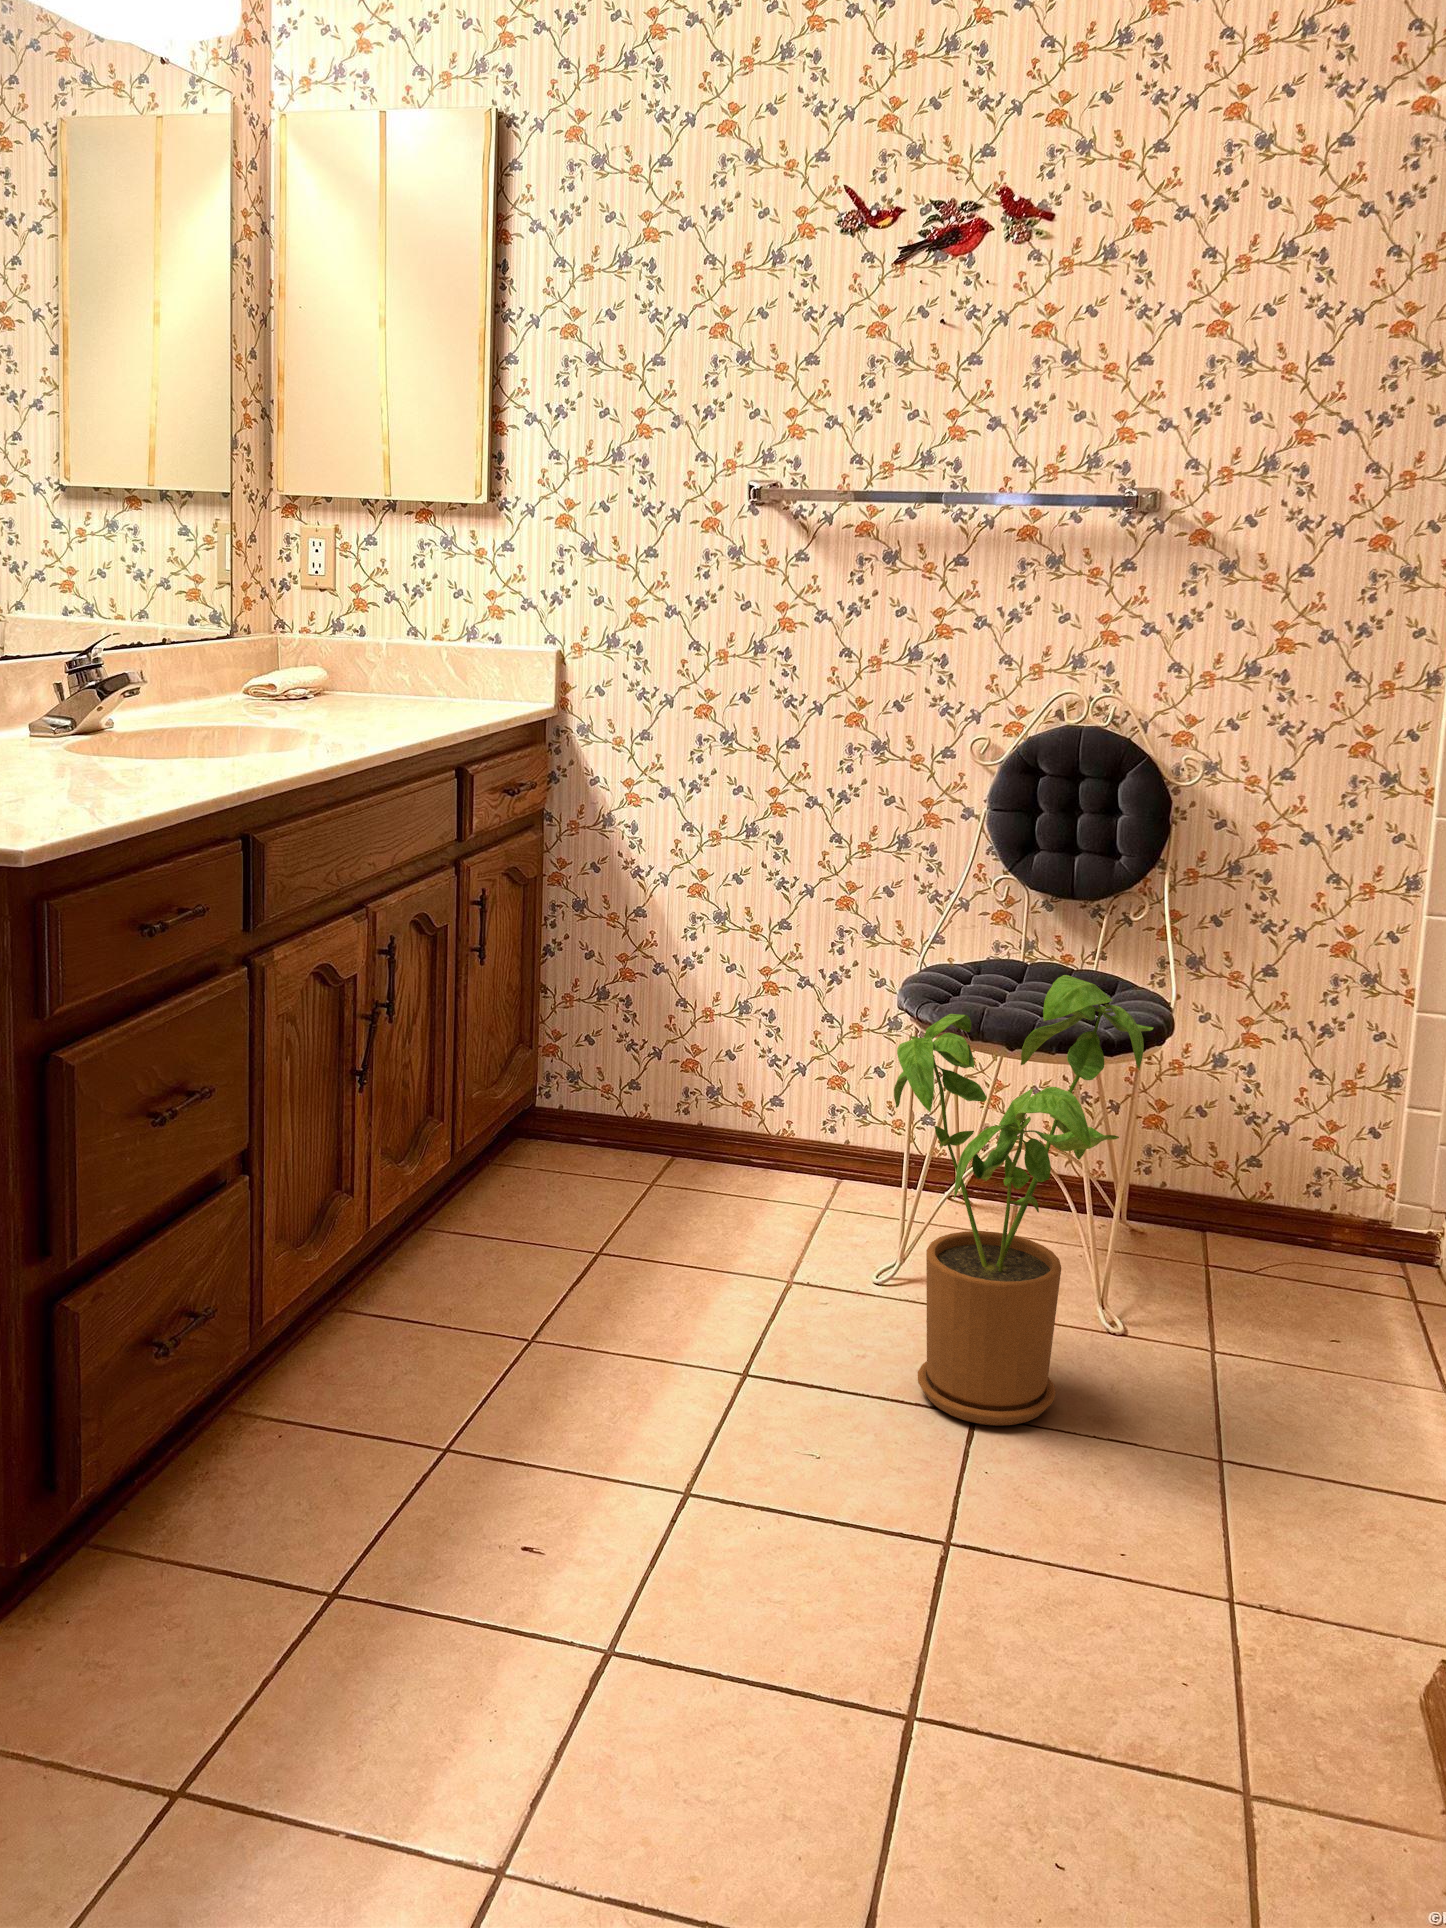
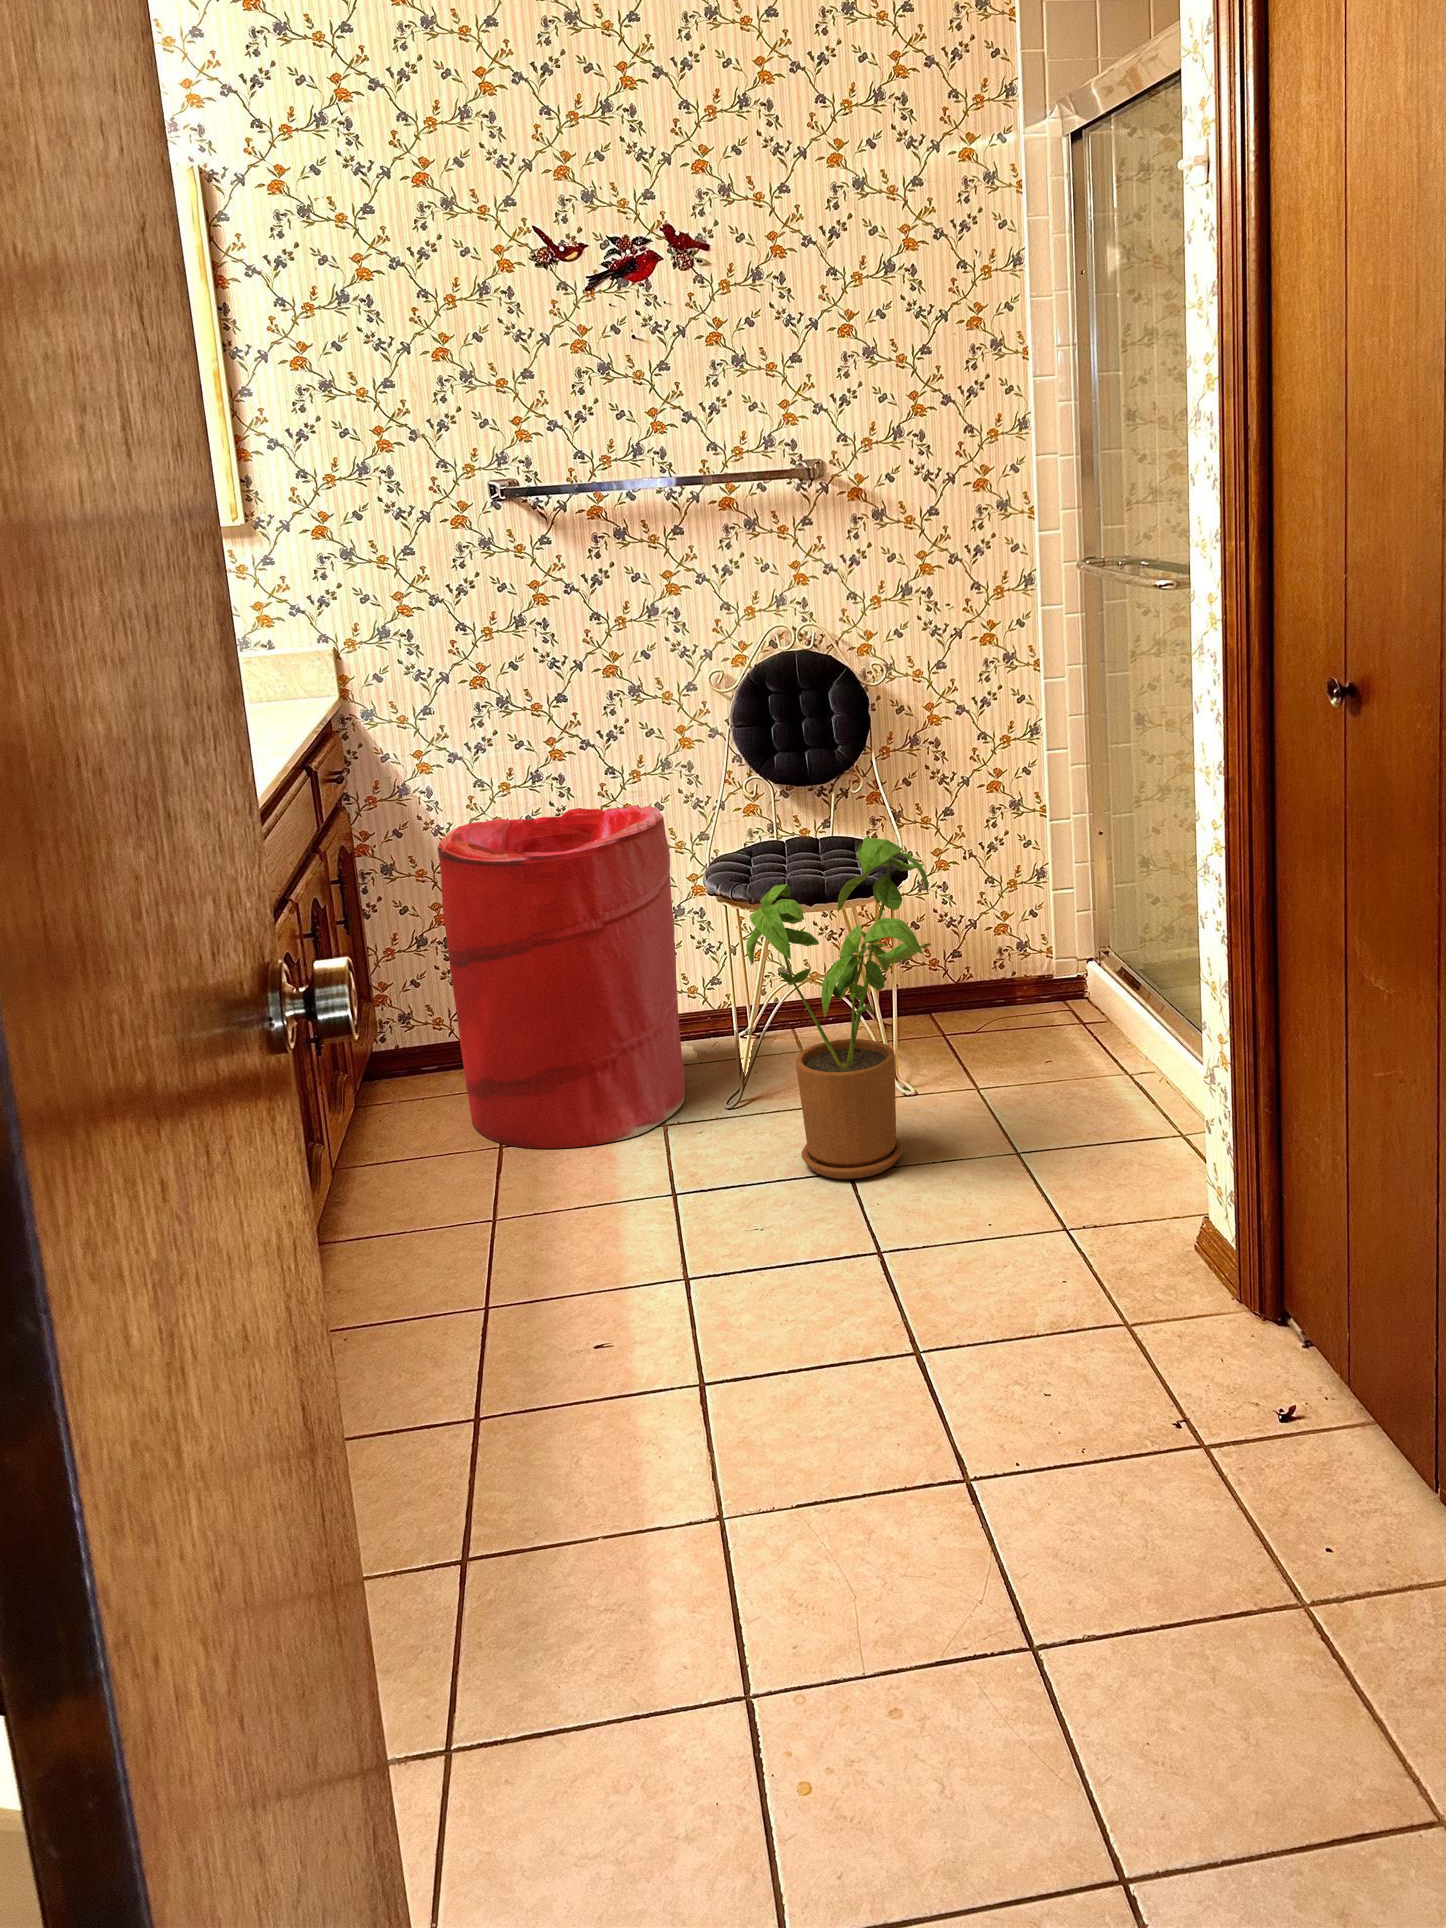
laundry hamper: none [589,868,866,1283] -> present [438,805,685,1149]

